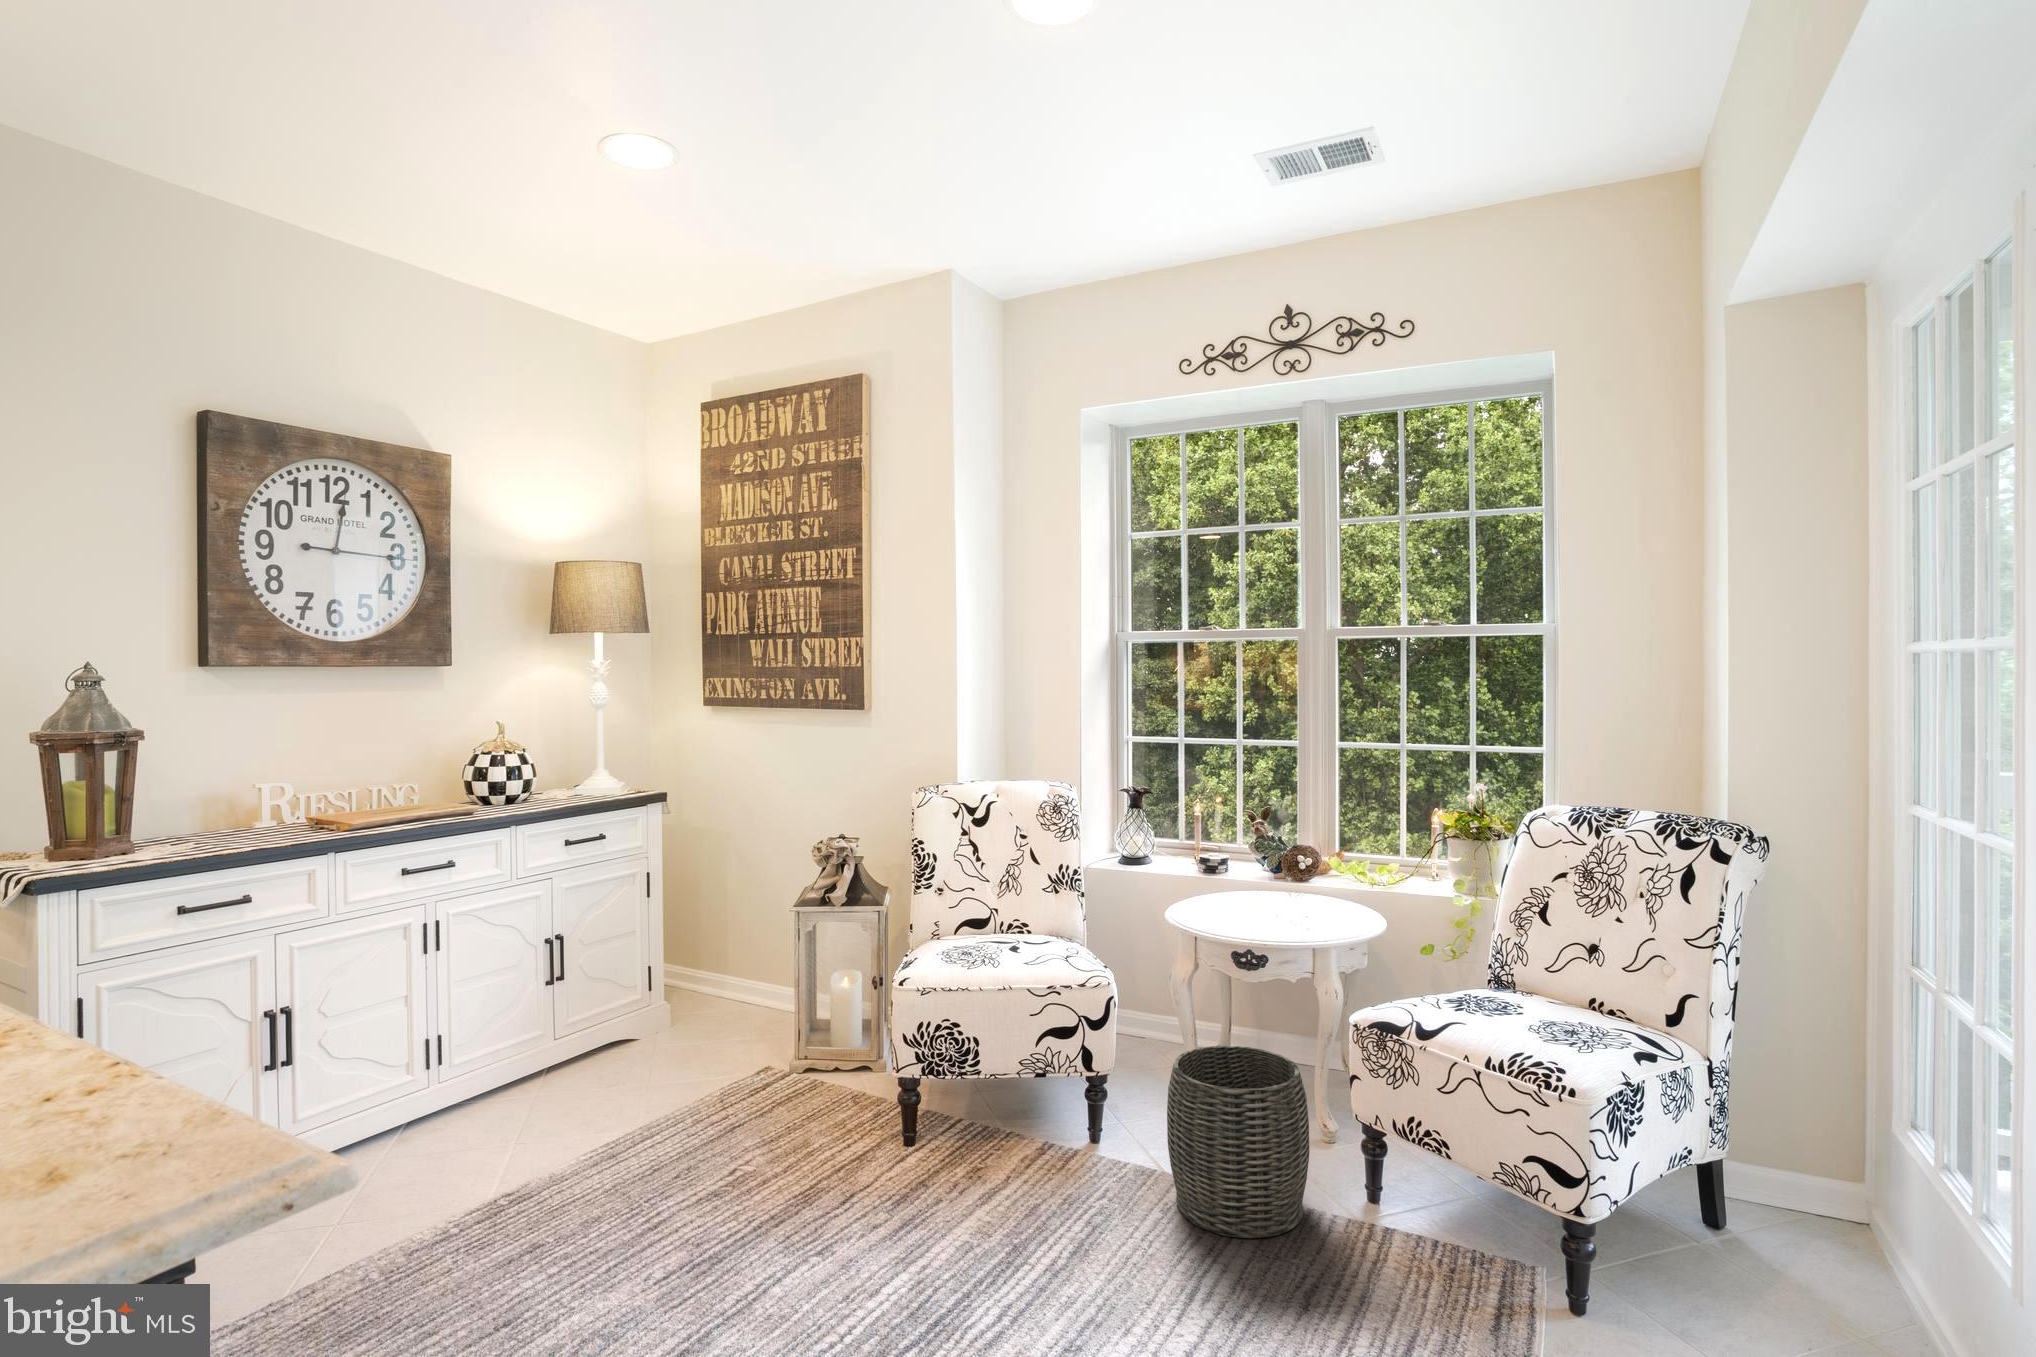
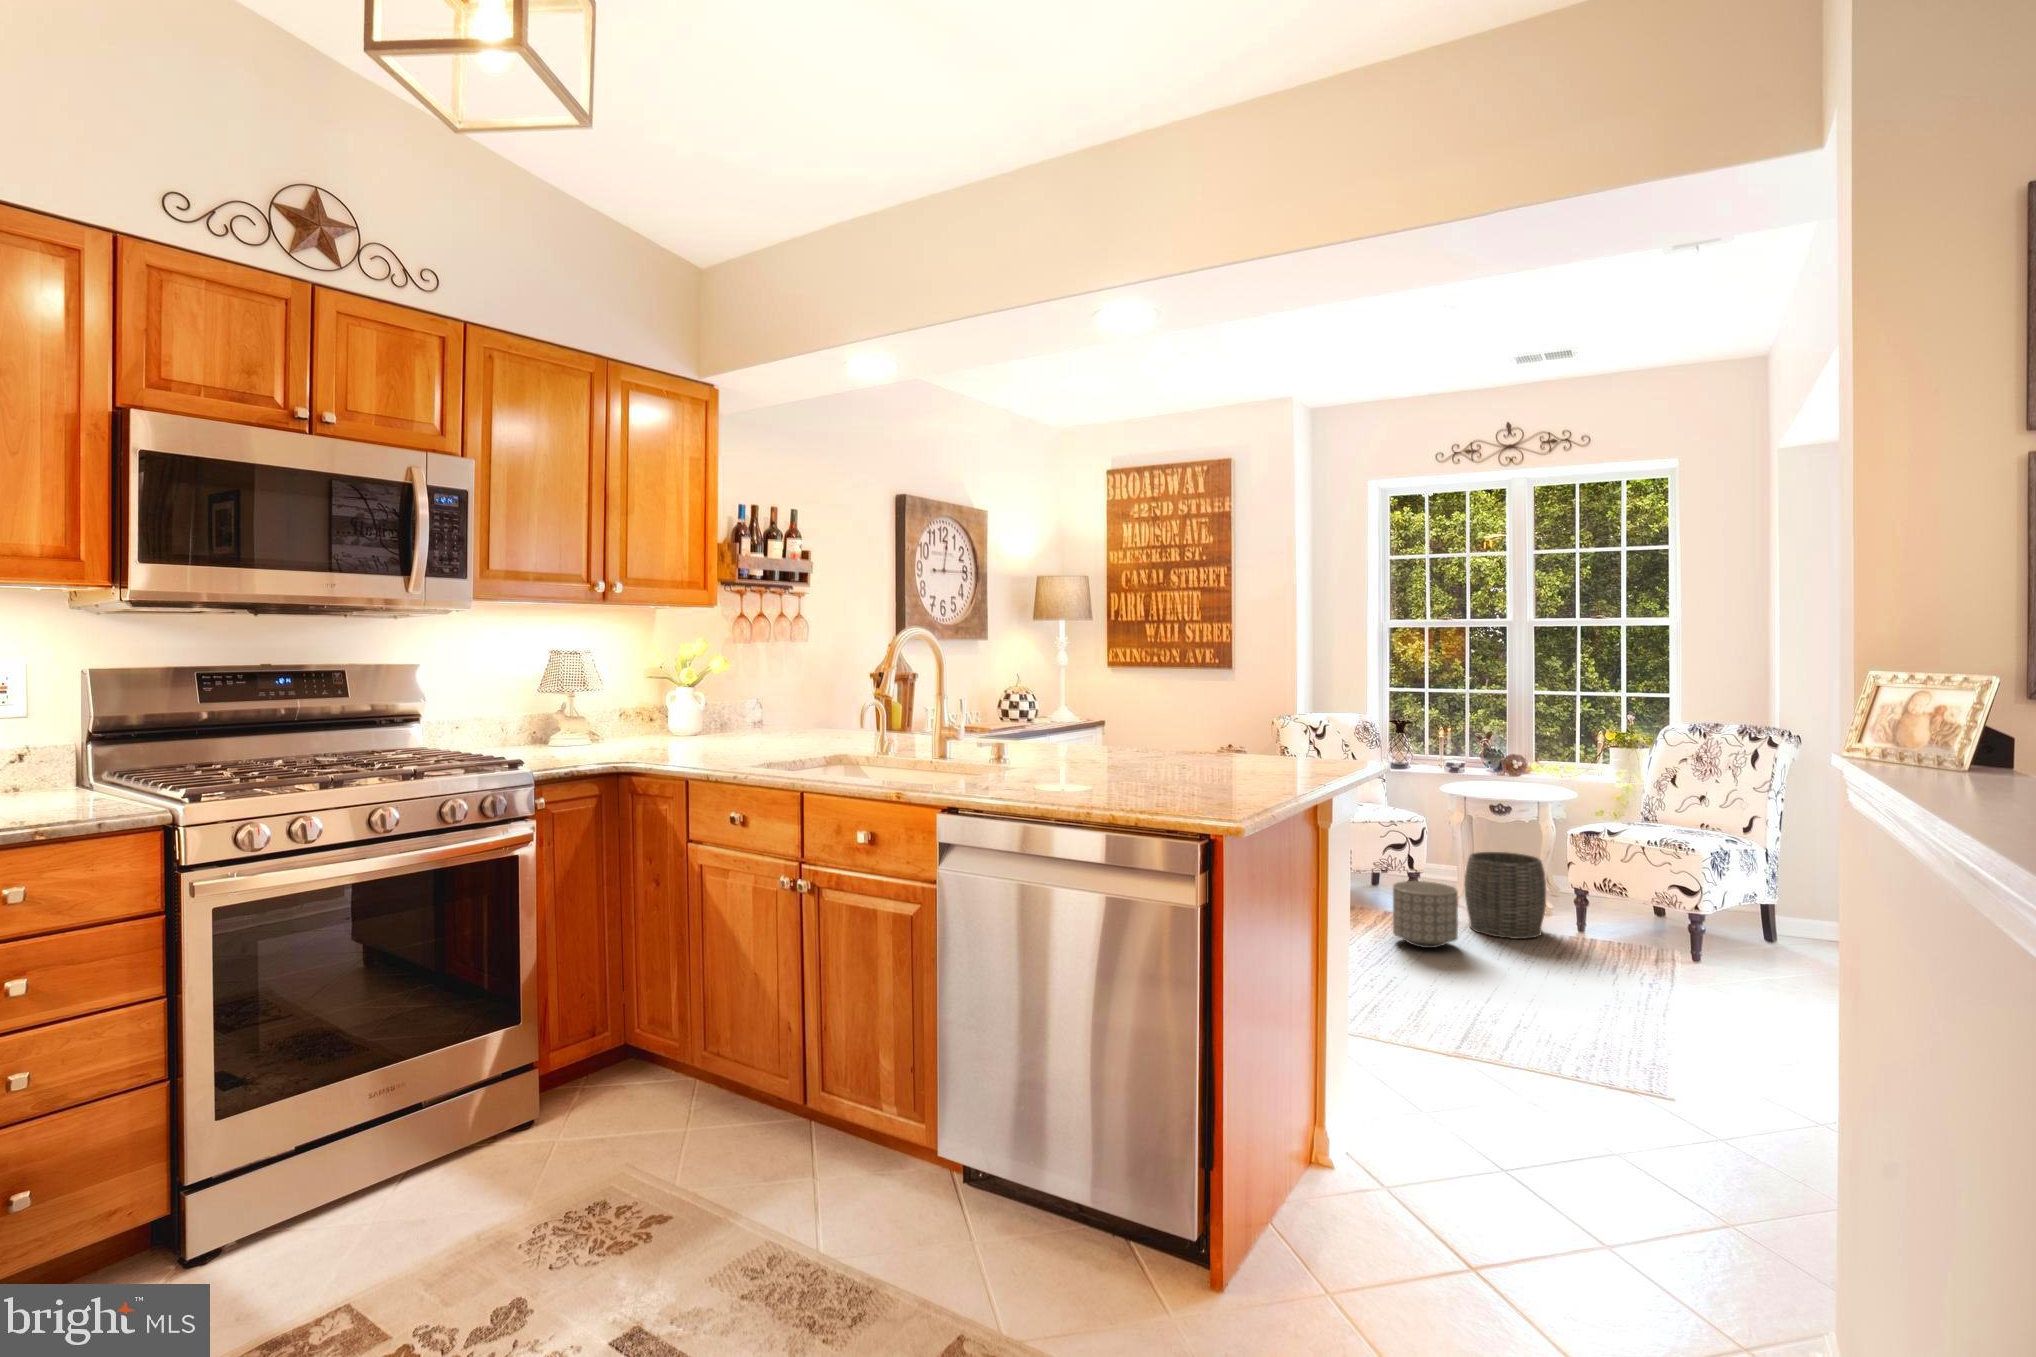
planter: none [996,1126,1119,1283] -> present [1393,881,1458,948]

